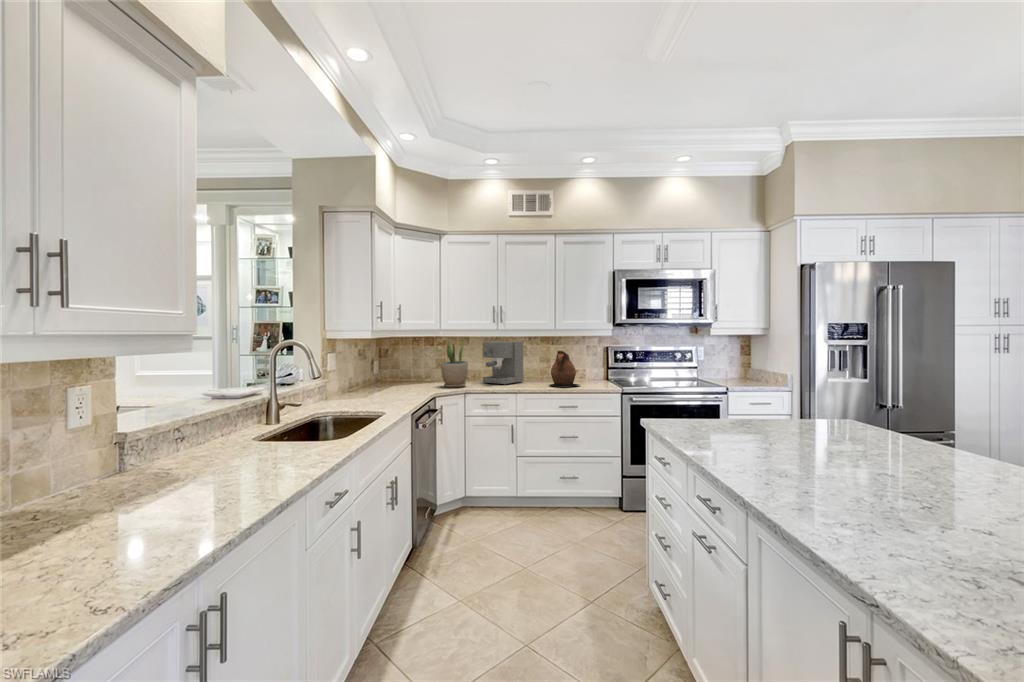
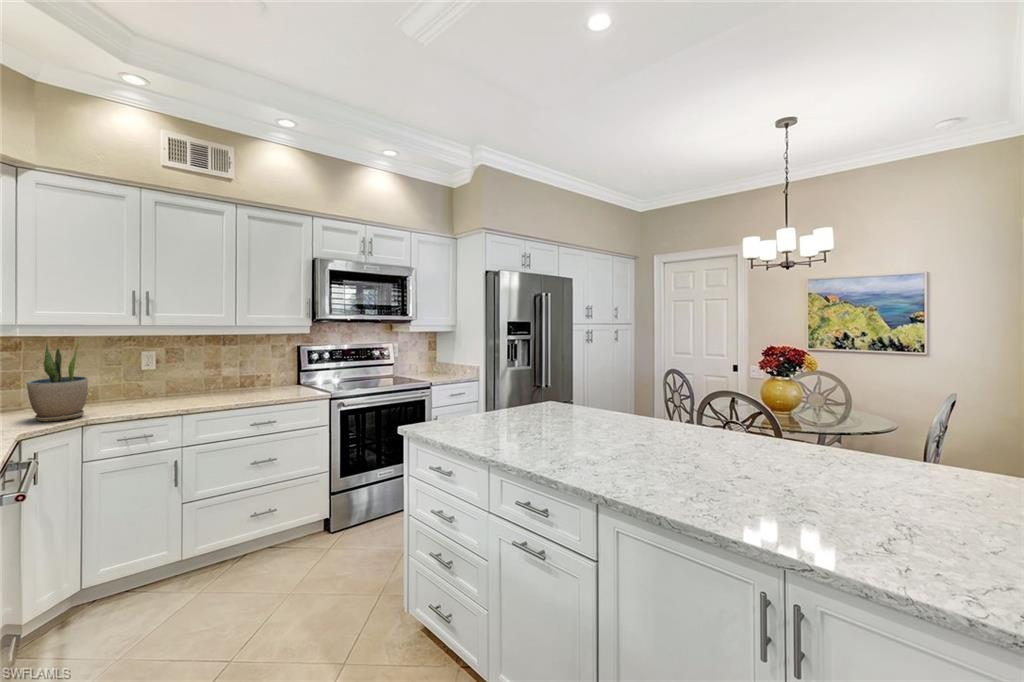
coffee maker: present [483,342,523,385] -> none [110,343,184,406]
ceramic pitcher: present [550,351,579,387] -> none [228,355,276,401]

